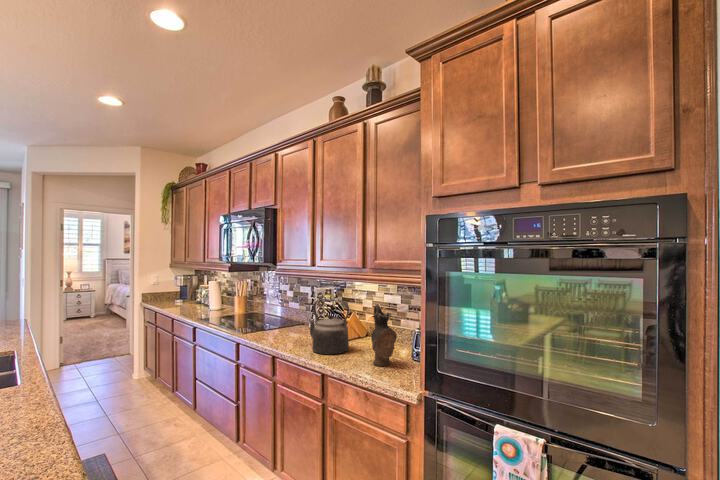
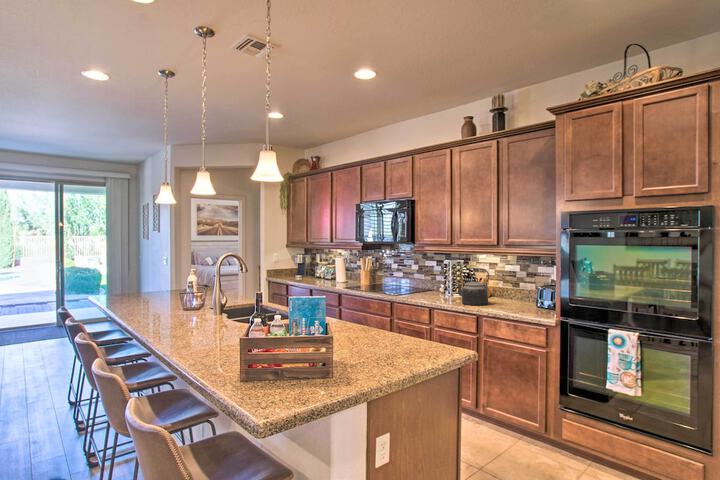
ceramic pitcher: present [371,305,397,366] -> none [511,270,530,310]

